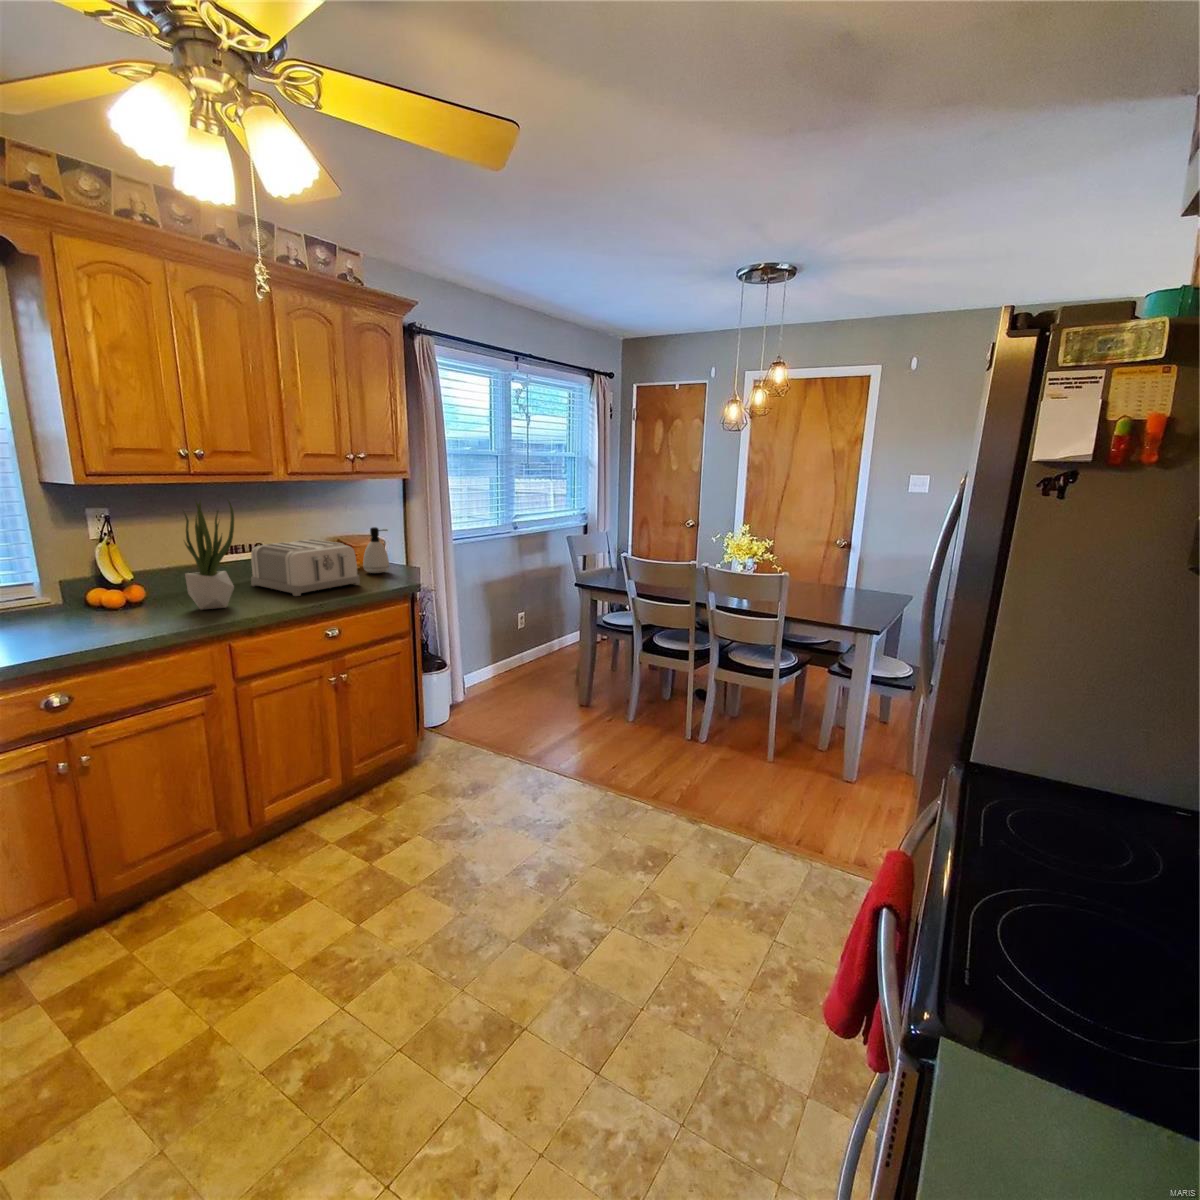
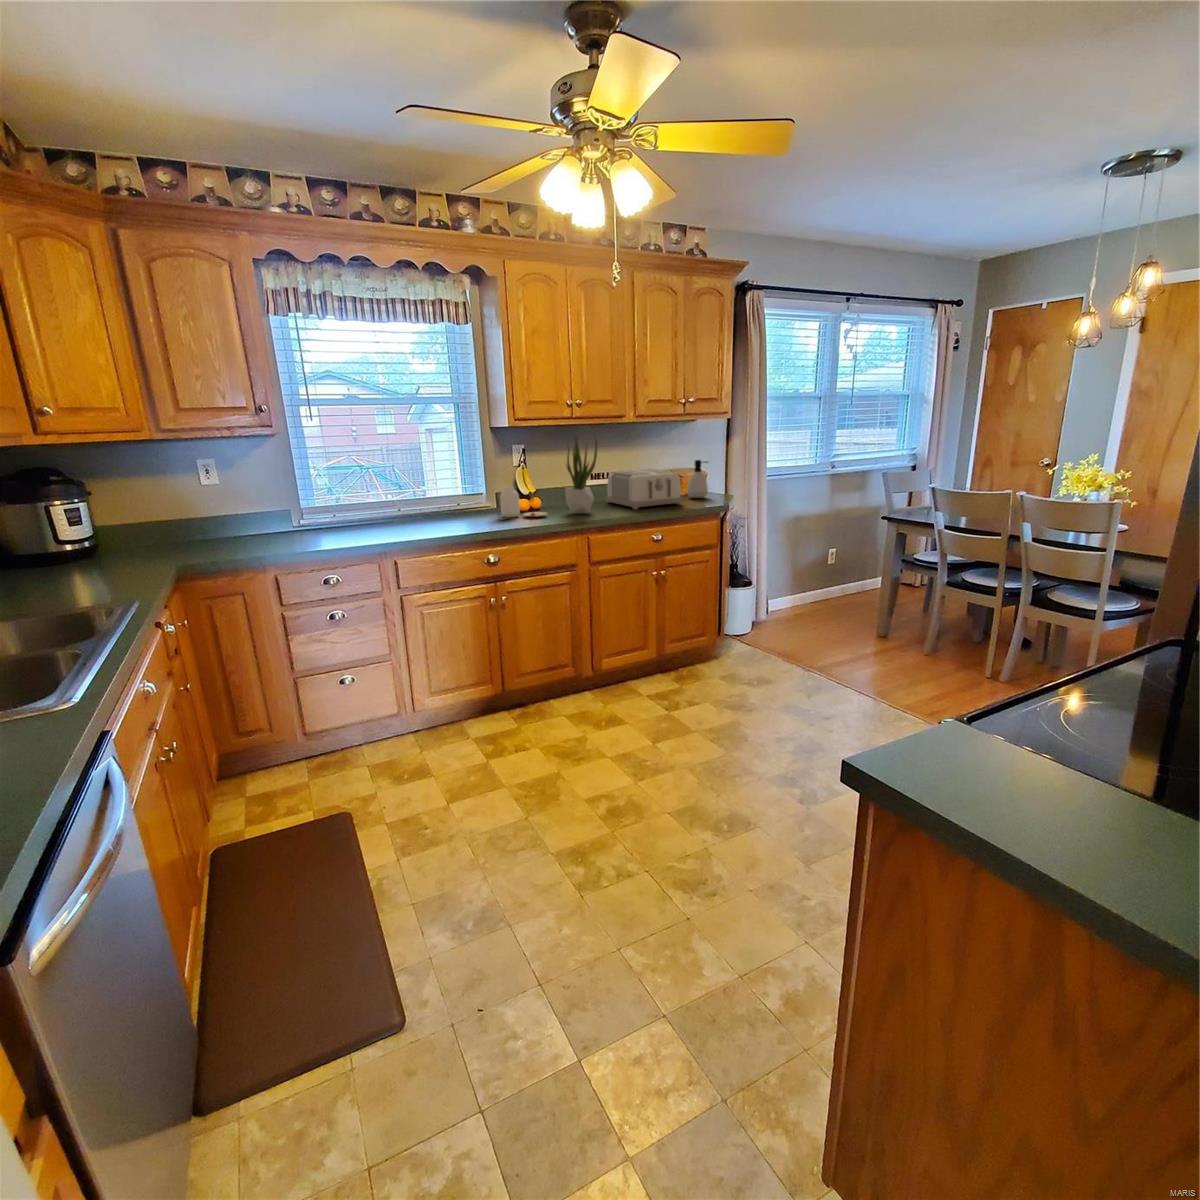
jar: none [65,576,158,630] -> present [500,486,547,520]

